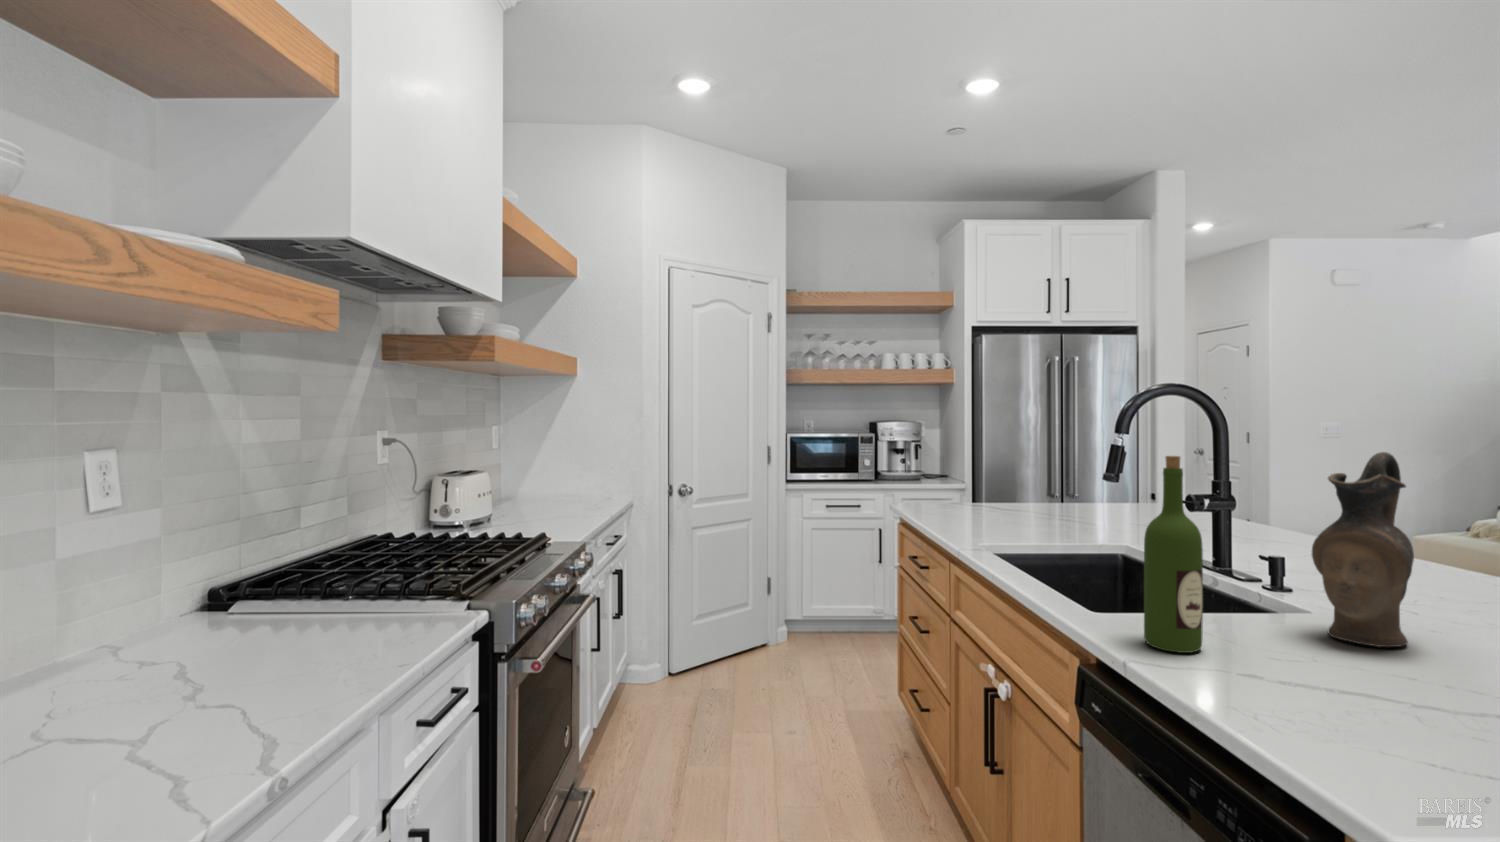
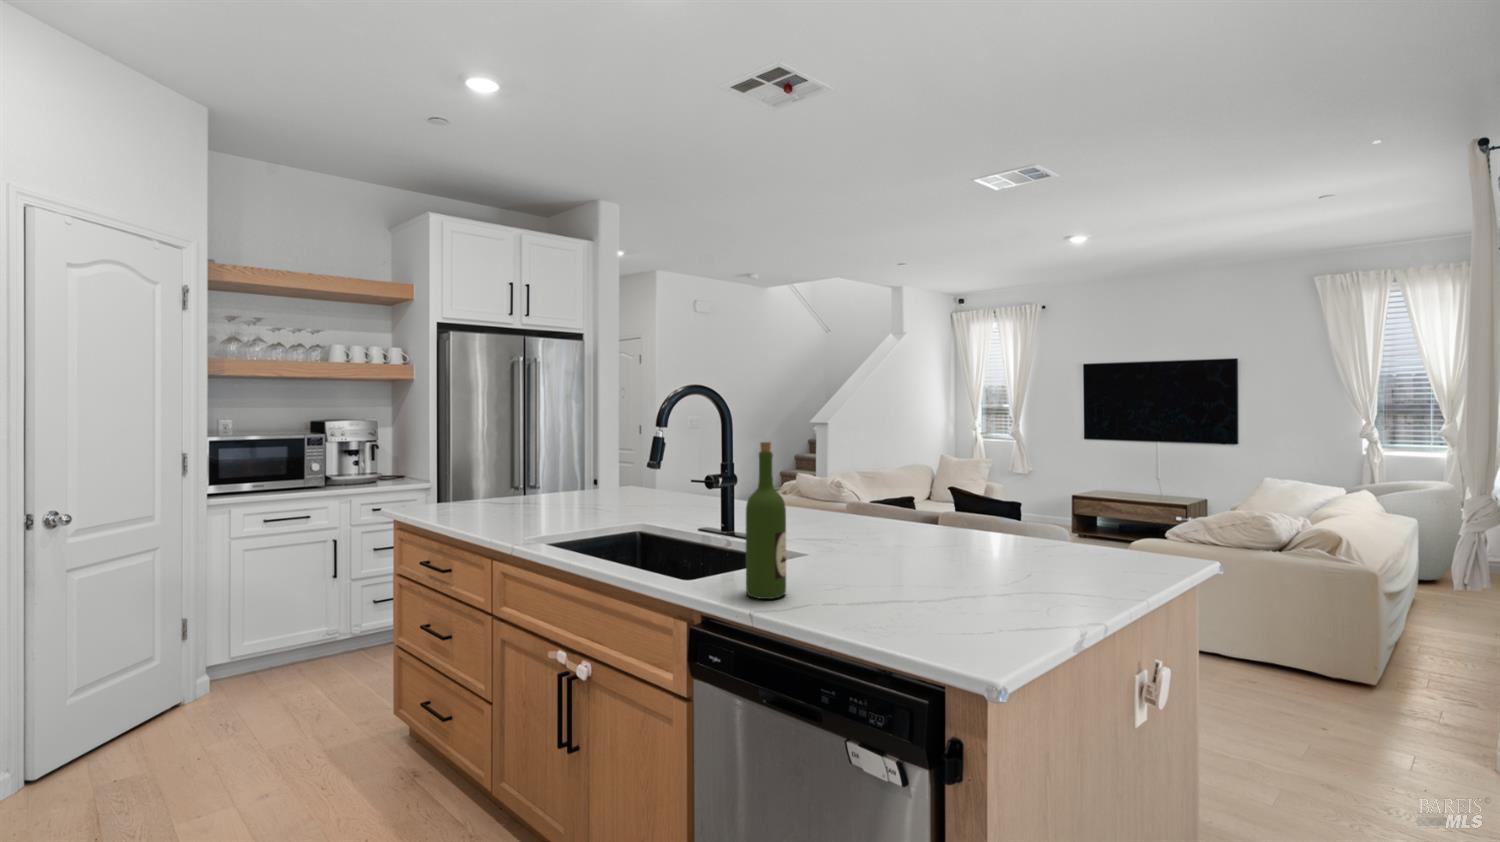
ceramic pitcher: present [1312,452,1414,647] -> none [822,435,876,566]

